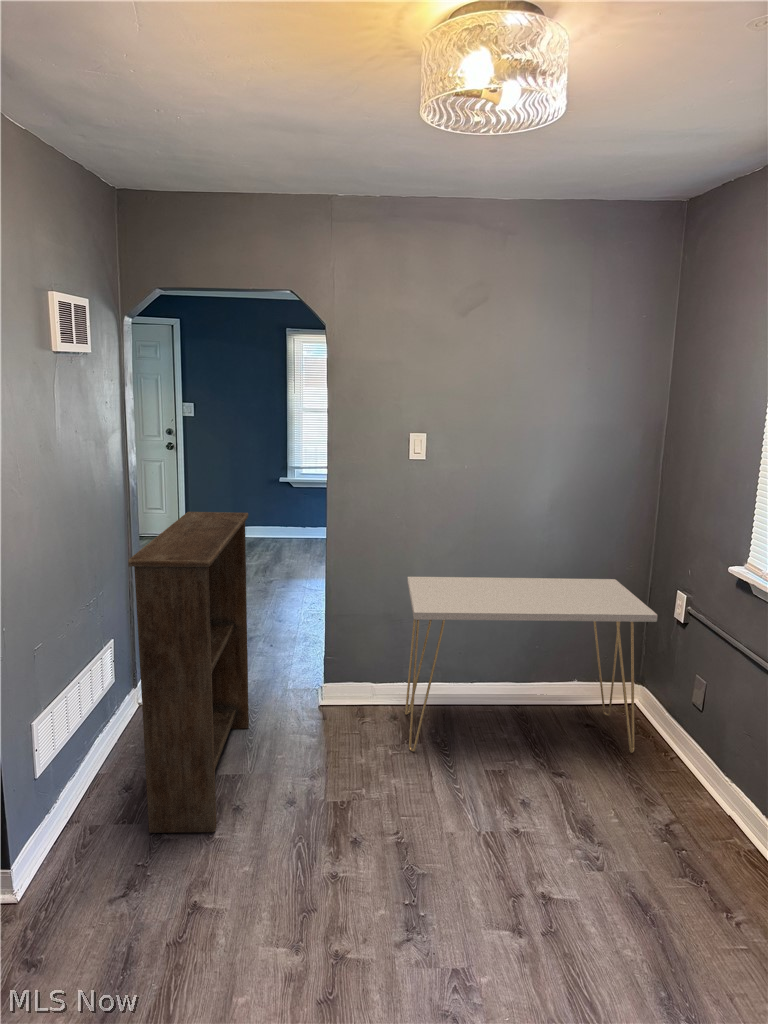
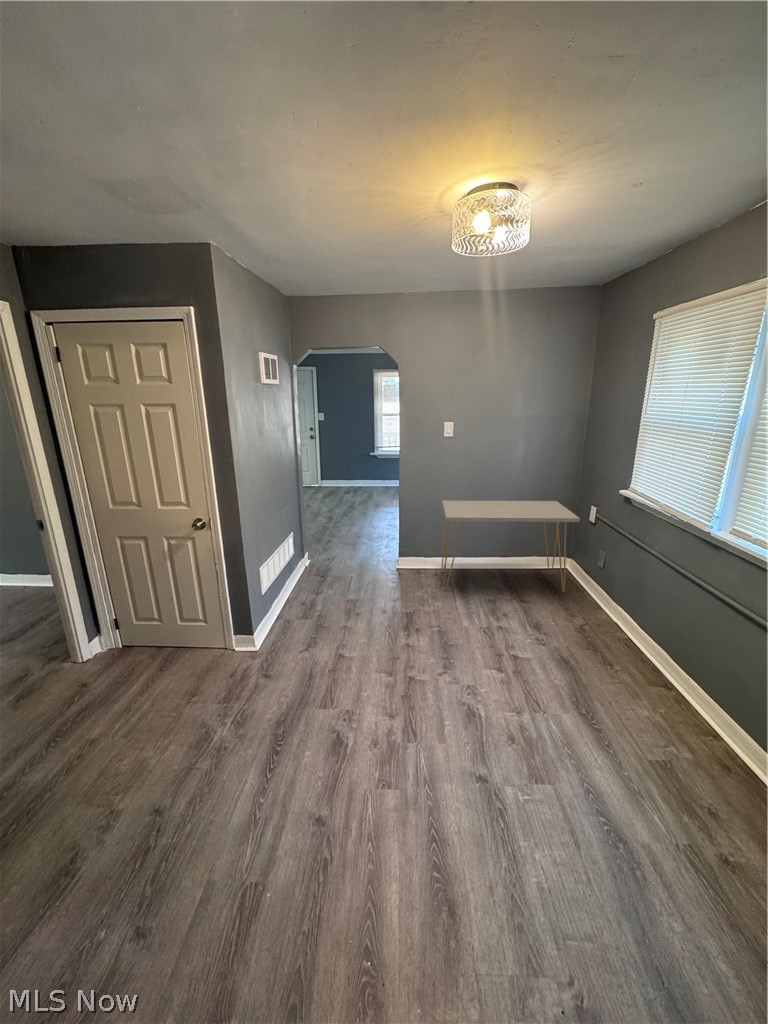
bookshelf: present [128,512,249,833] -> none [303,467,361,623]

